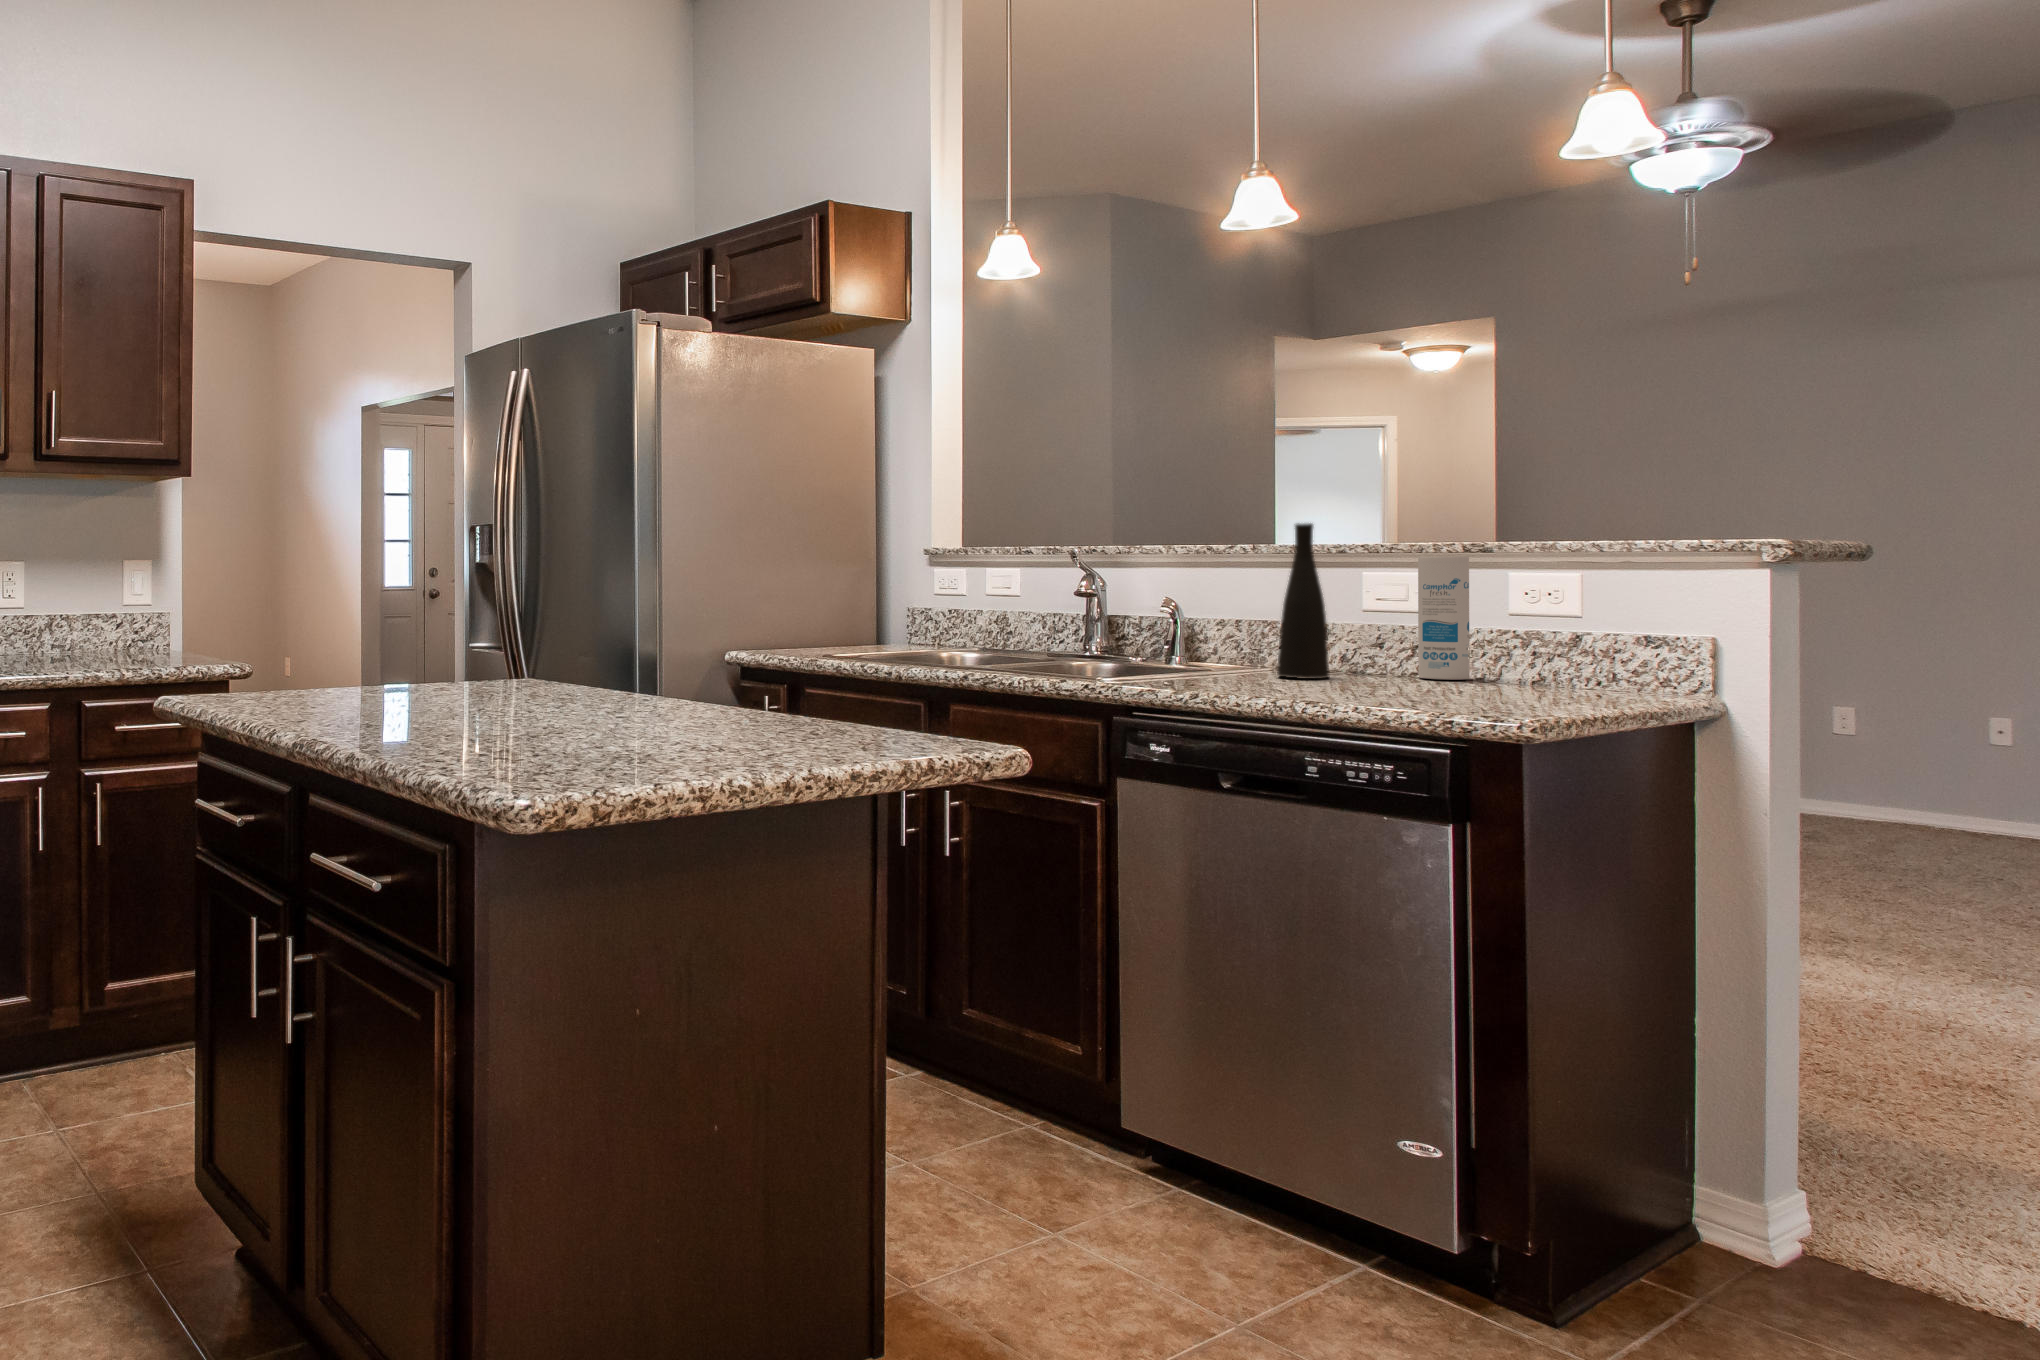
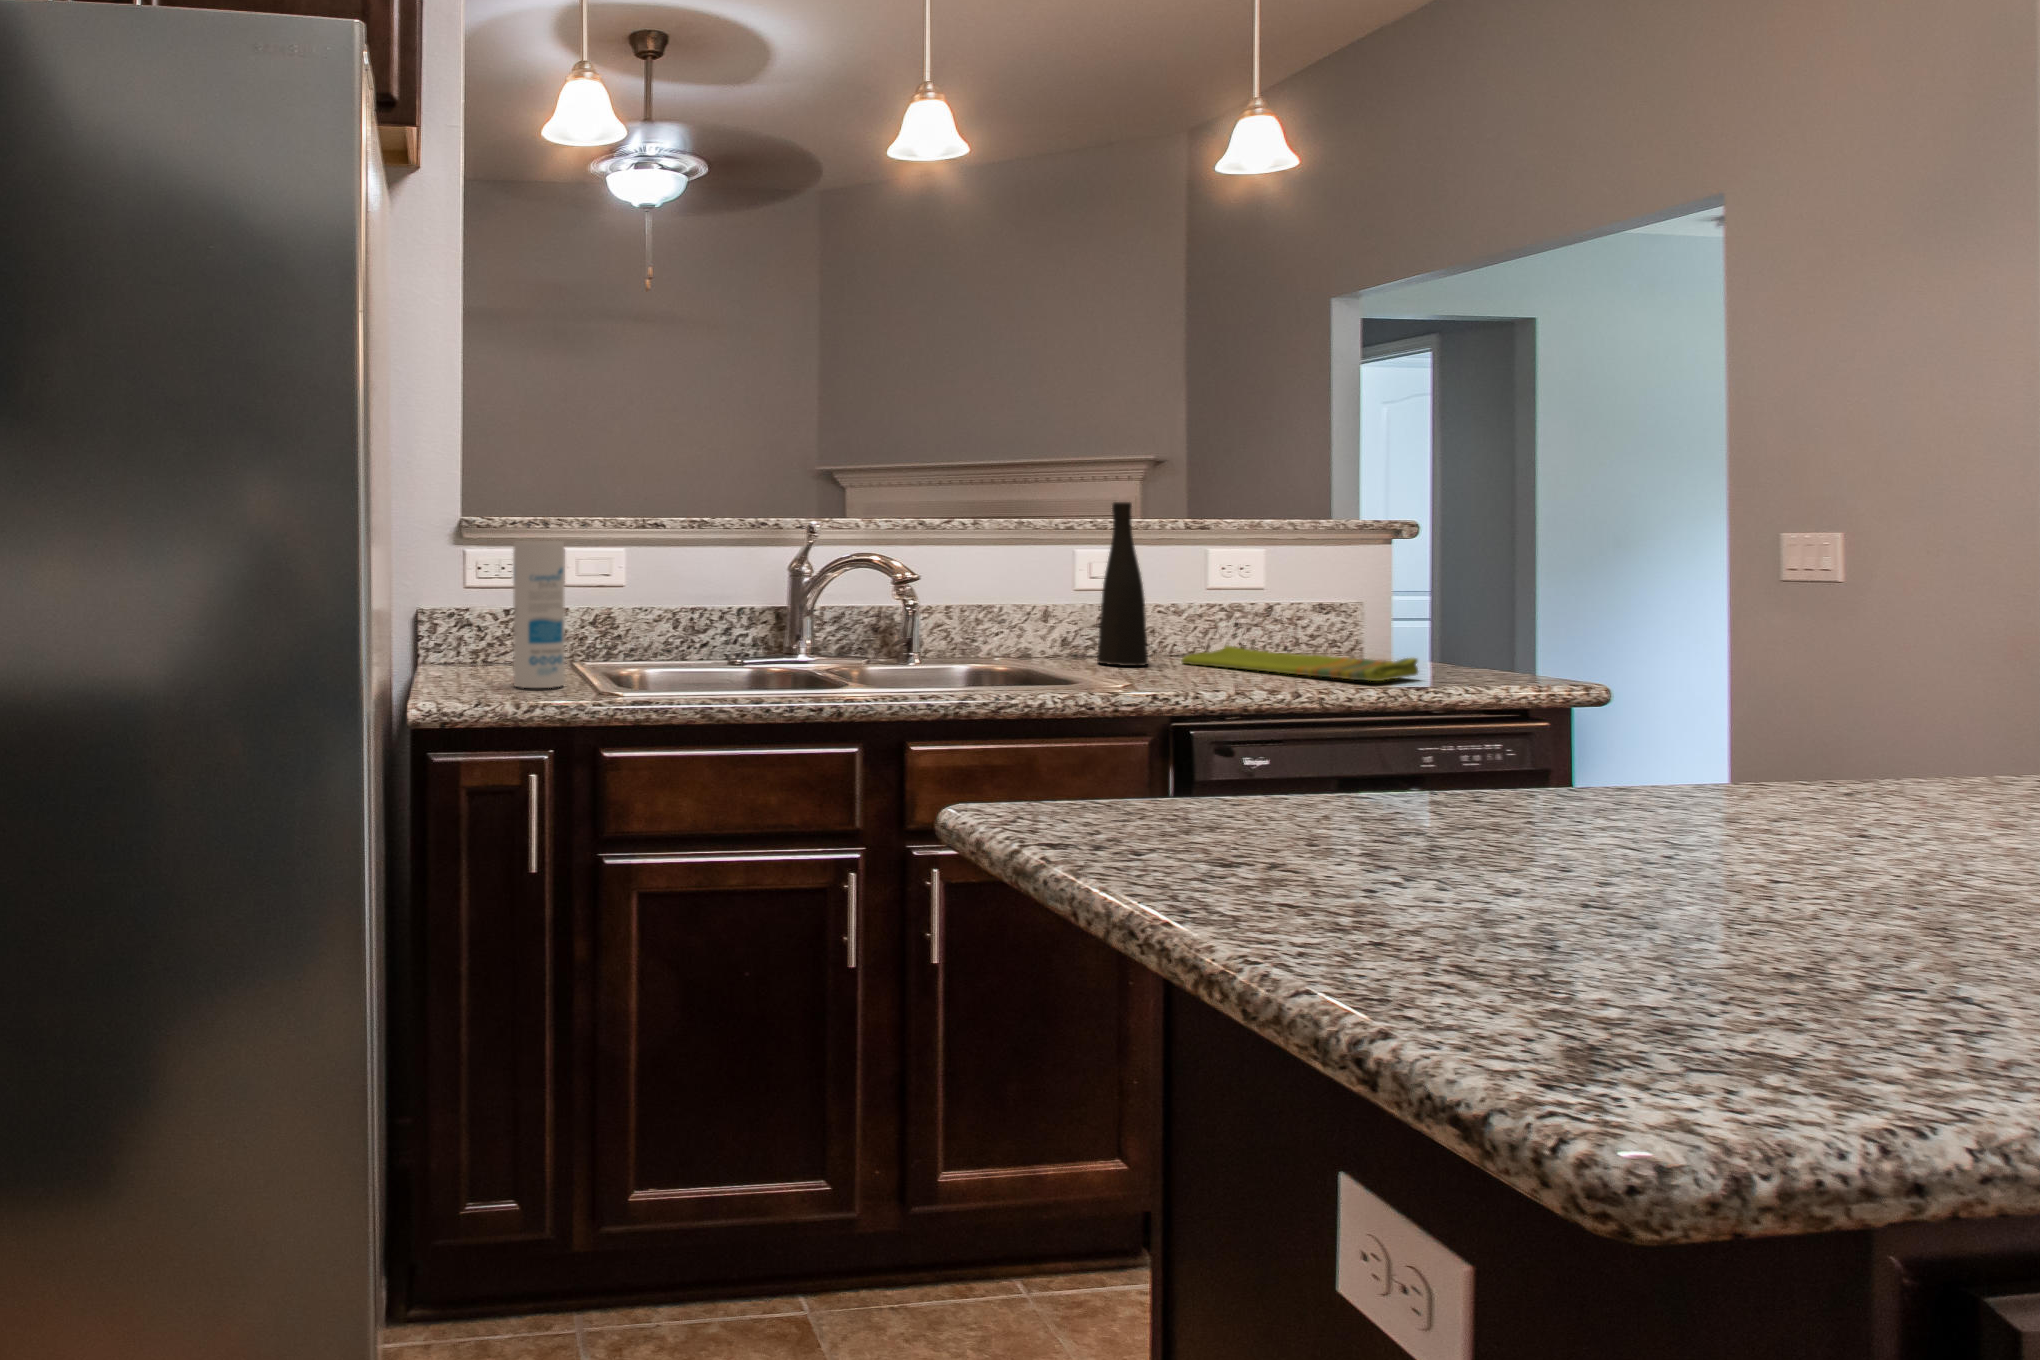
canister: present [1418,556,1470,680] -> present [513,541,565,688]
dish towel: none [1339,670,1456,701] -> present [1181,646,1418,681]

